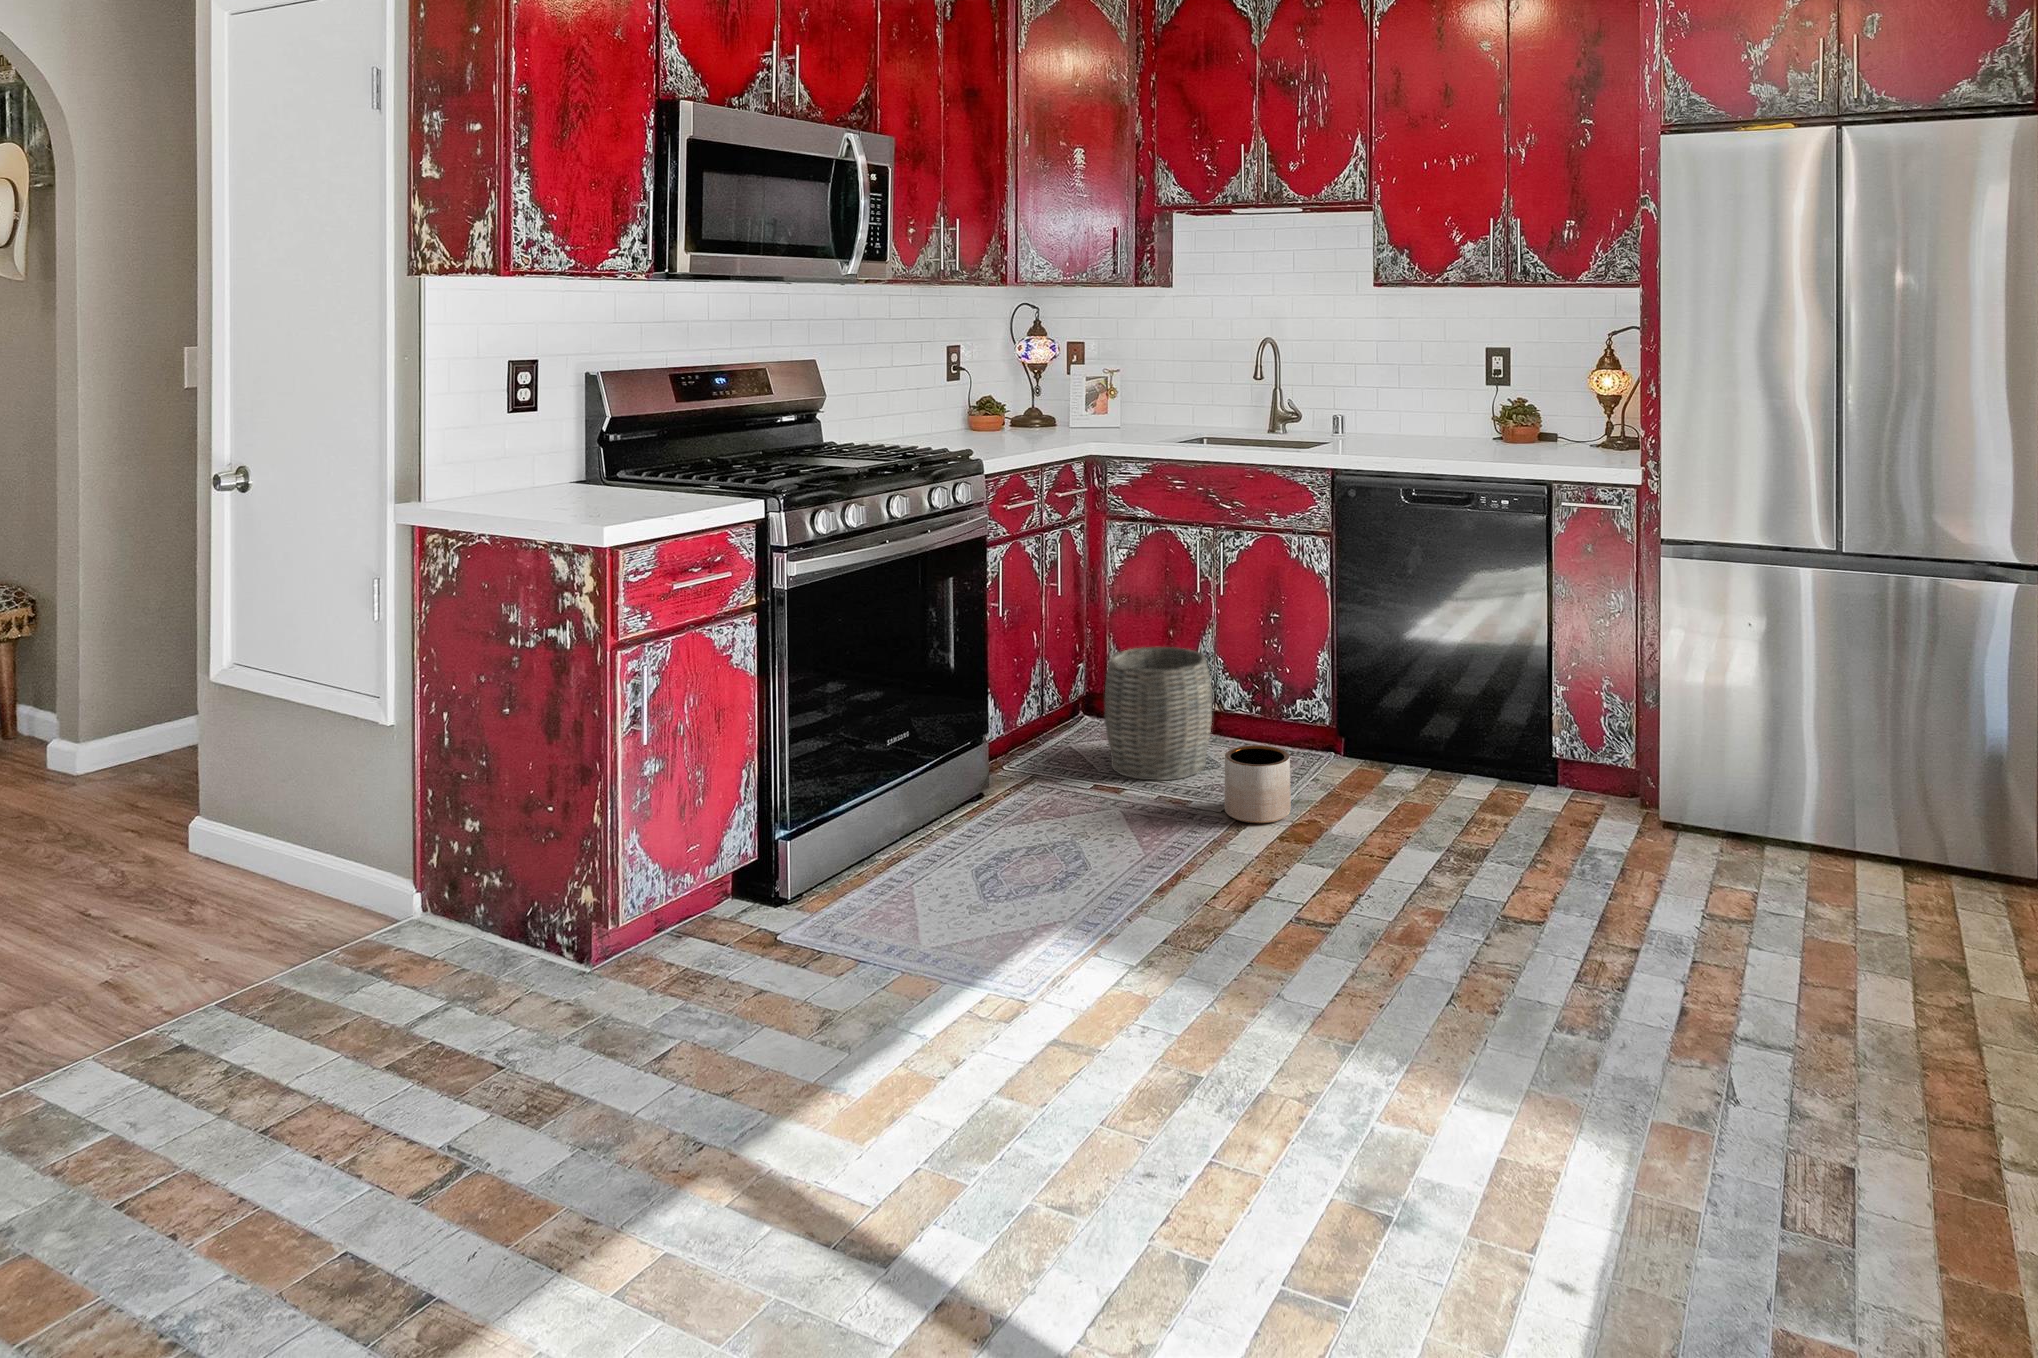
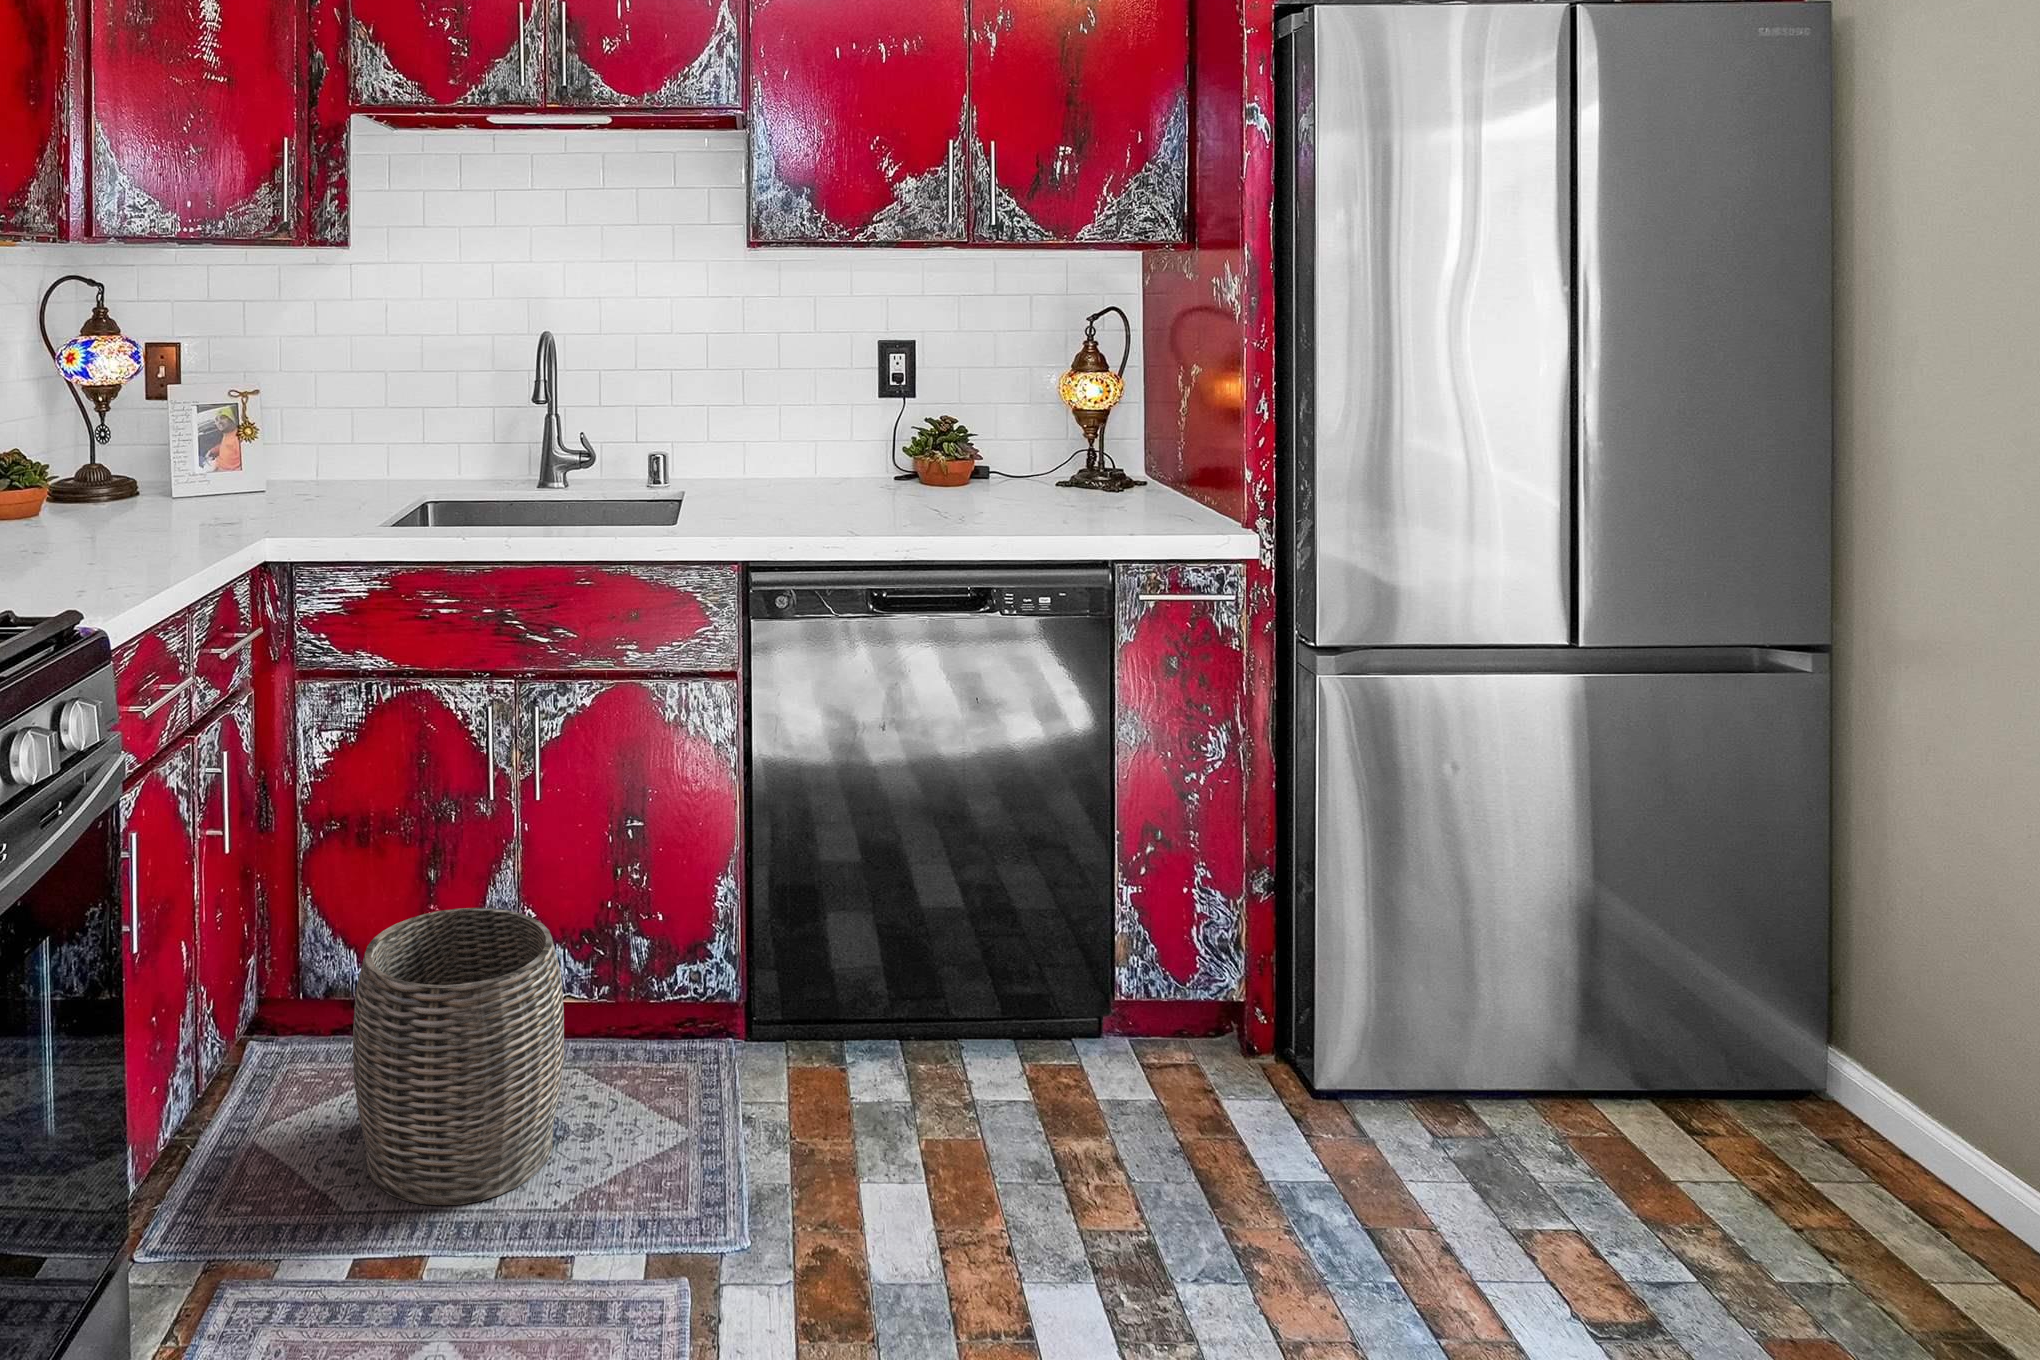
planter: present [1224,745,1291,823] -> none [668,1104,795,1286]

